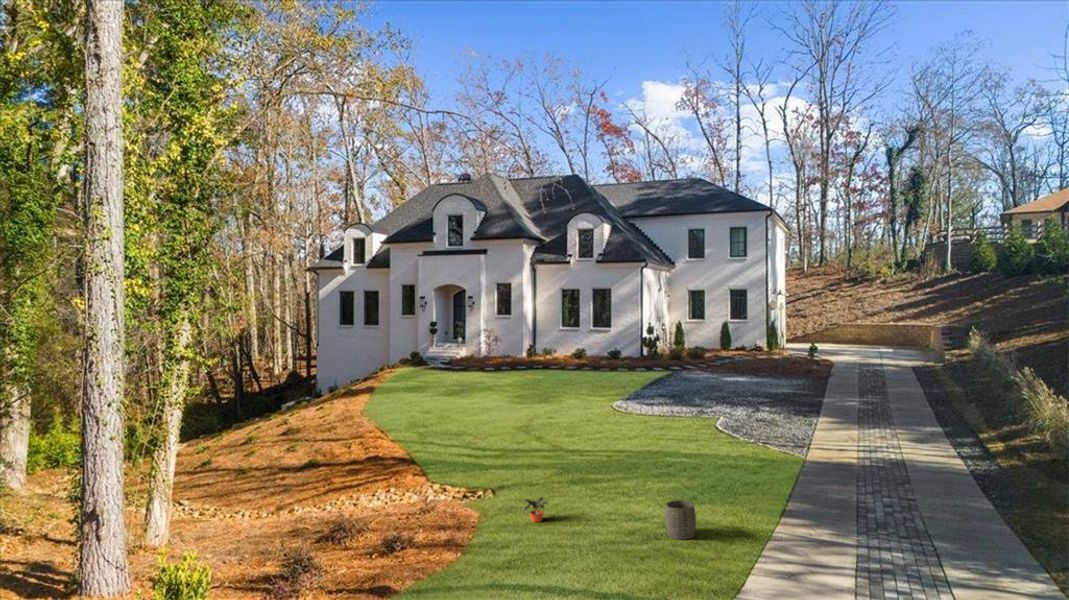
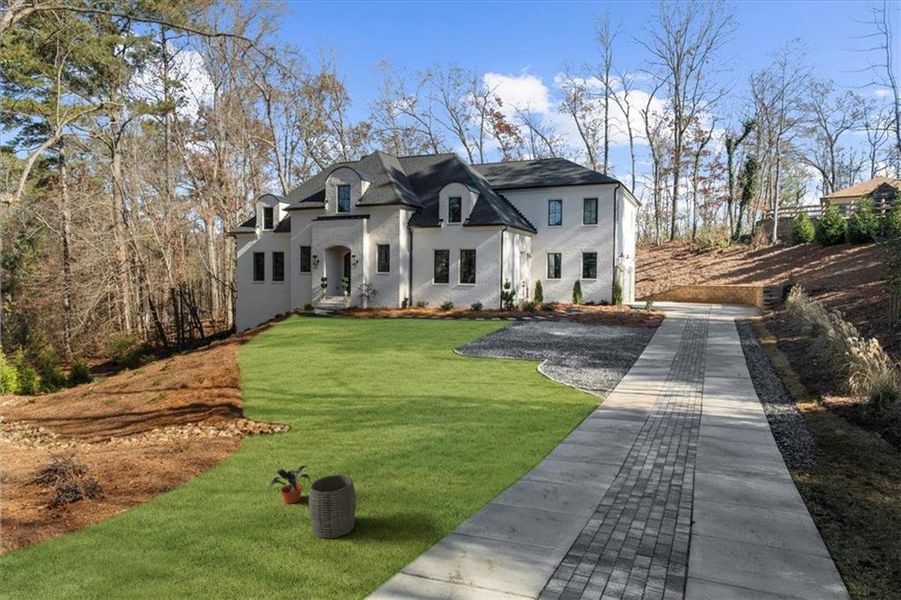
potted plant: present [524,497,547,522] -> present [269,466,310,504]

